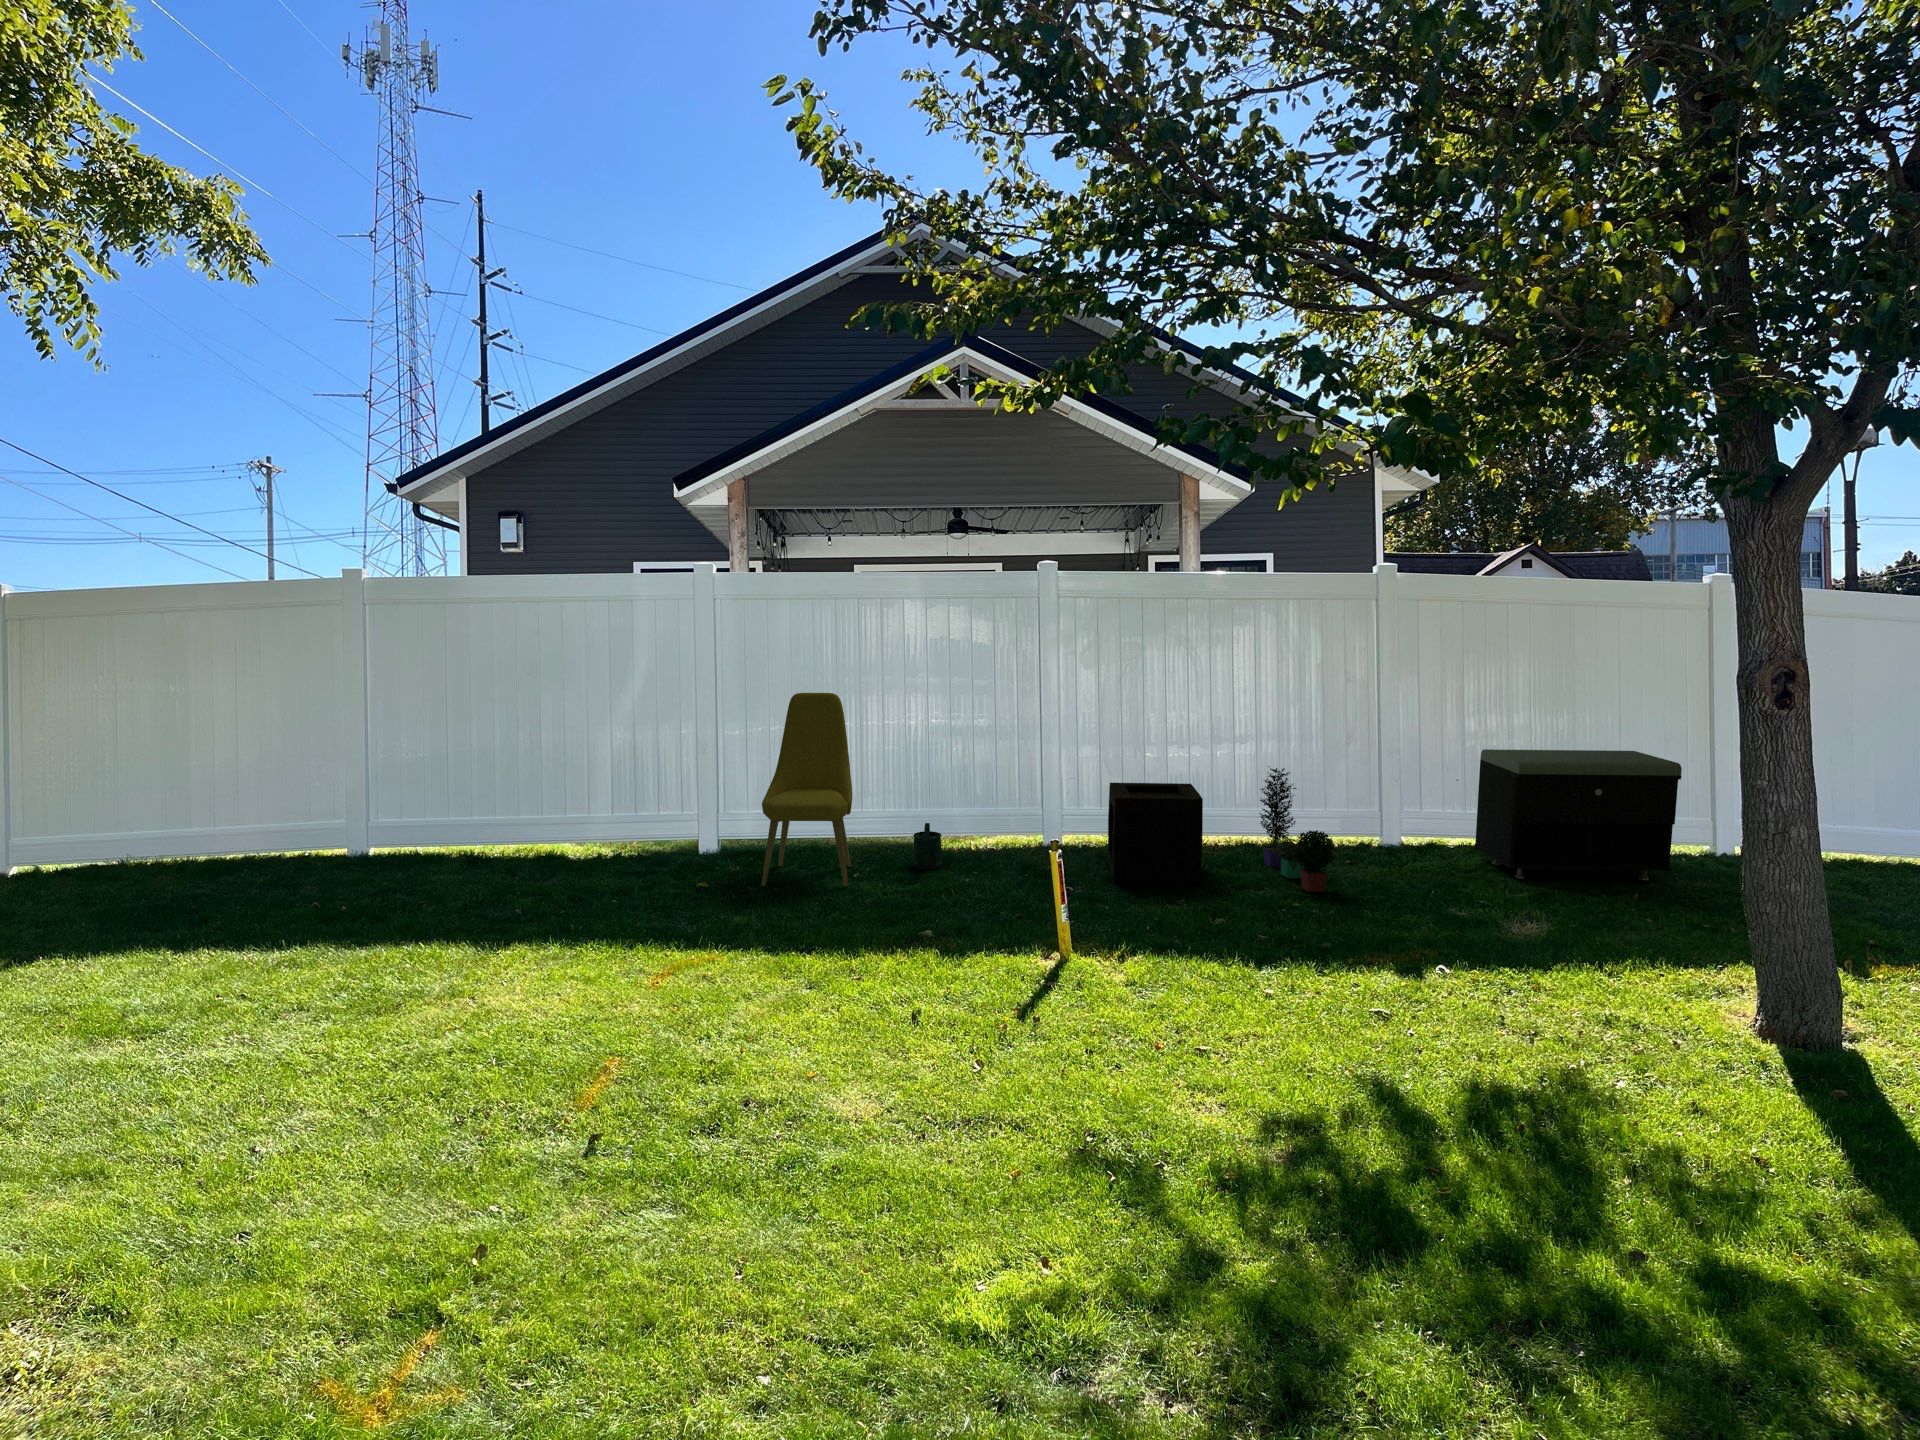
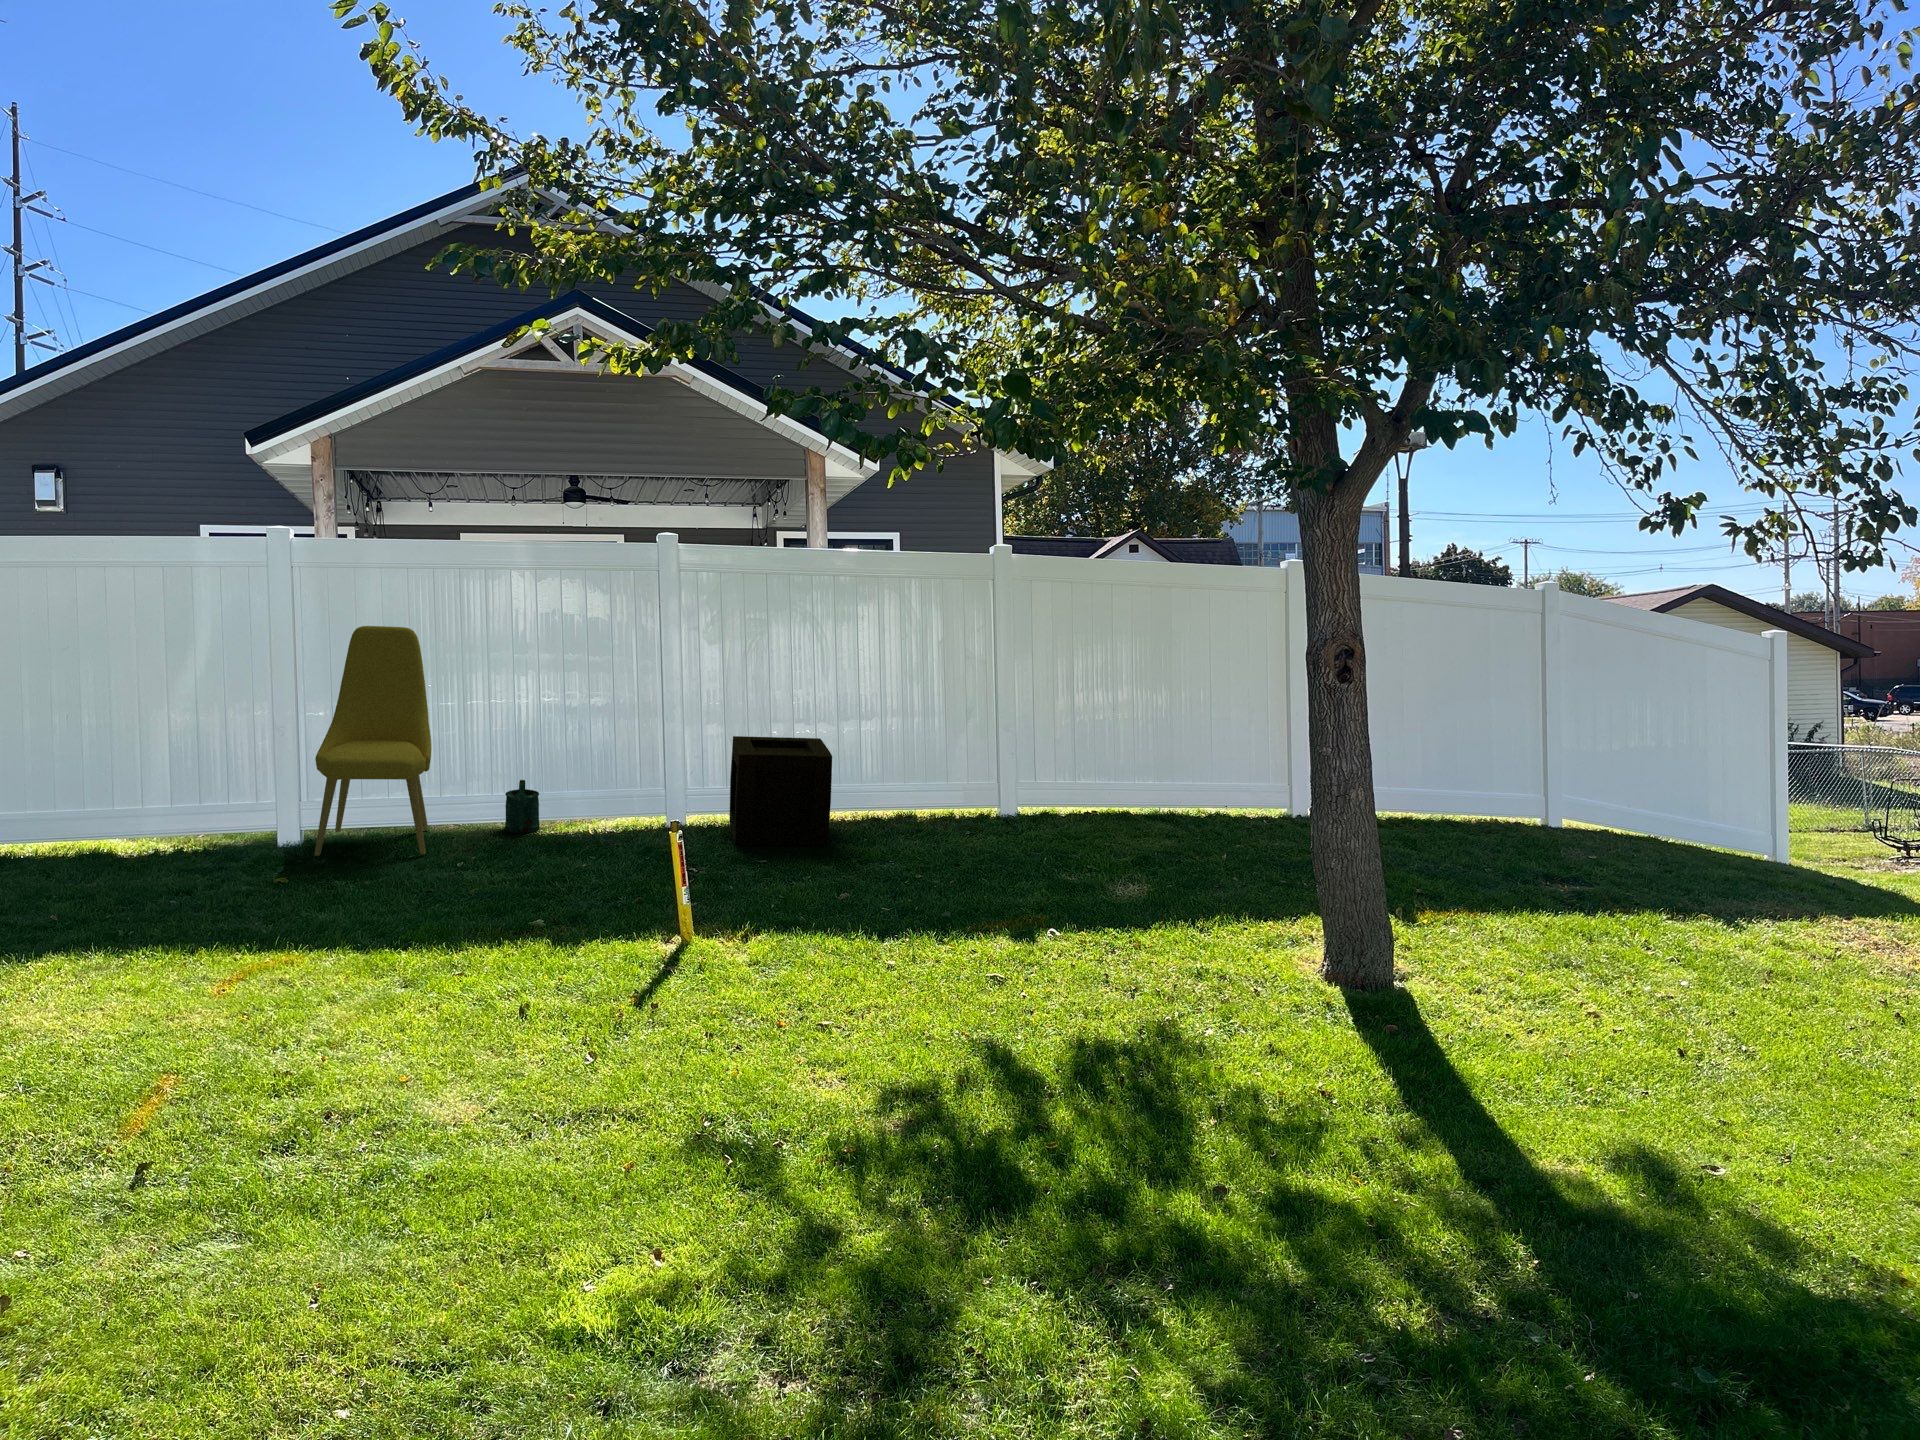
storage bench: present [1475,749,1682,880] -> none [1098,707,1281,836]
potted plant: present [1259,766,1336,892] -> none [890,721,966,853]

